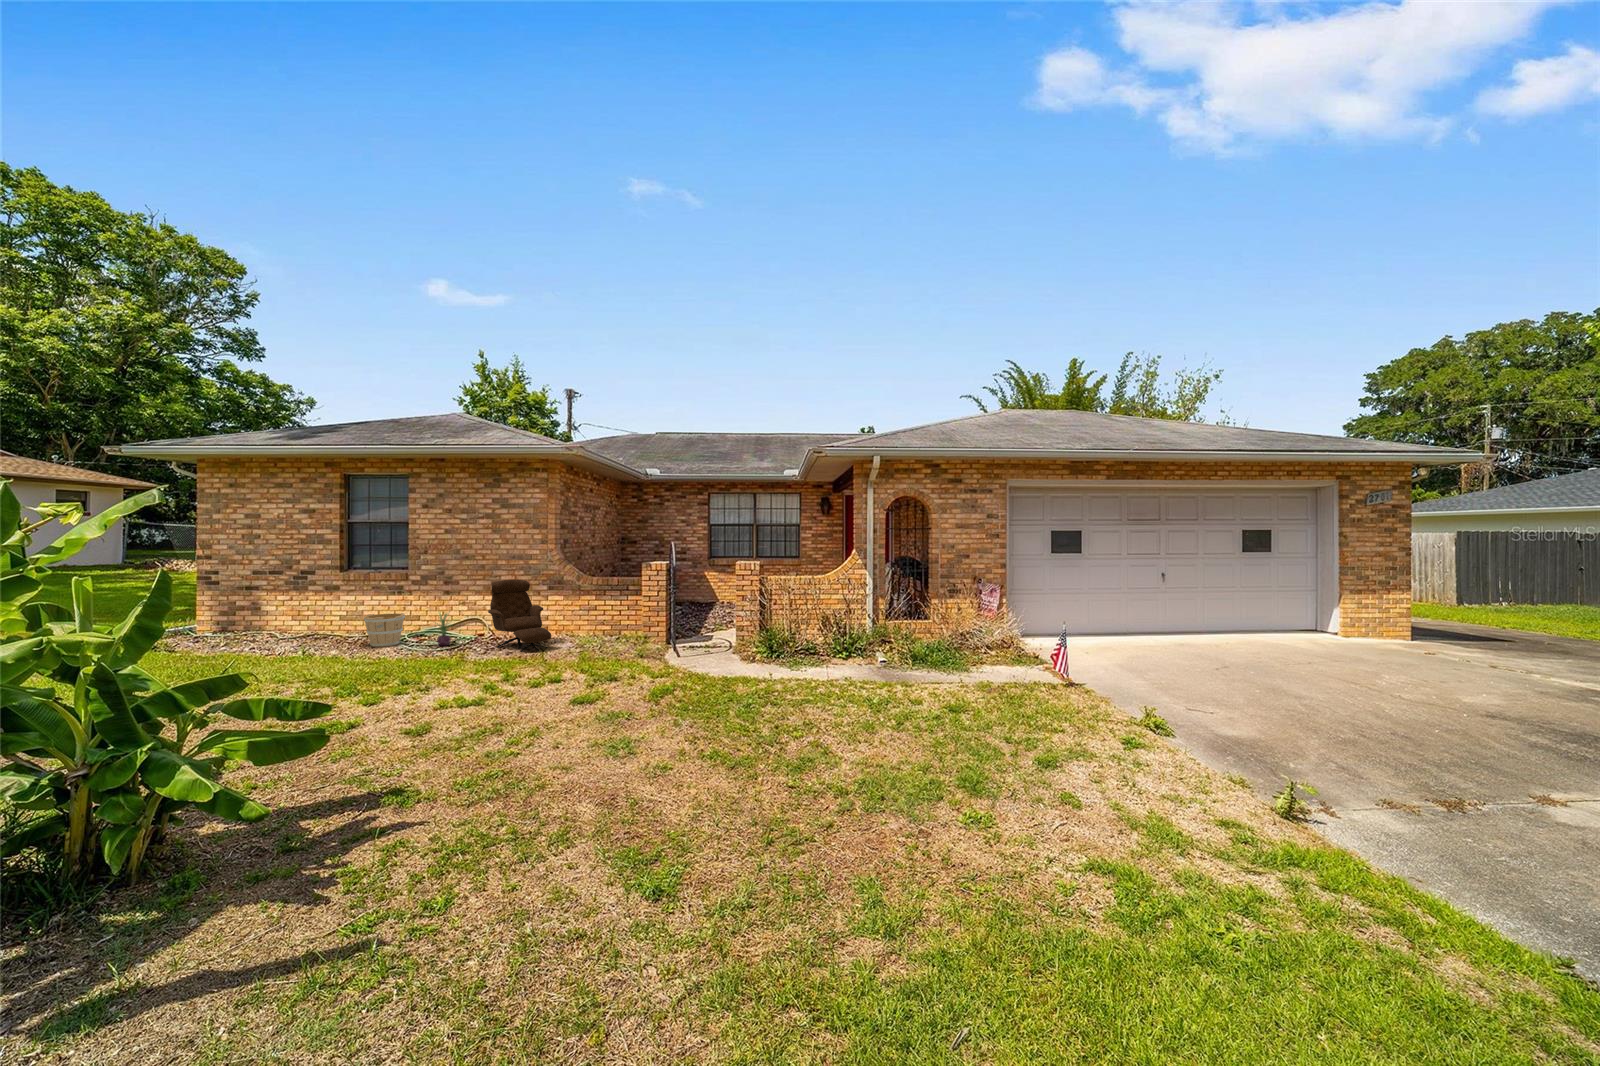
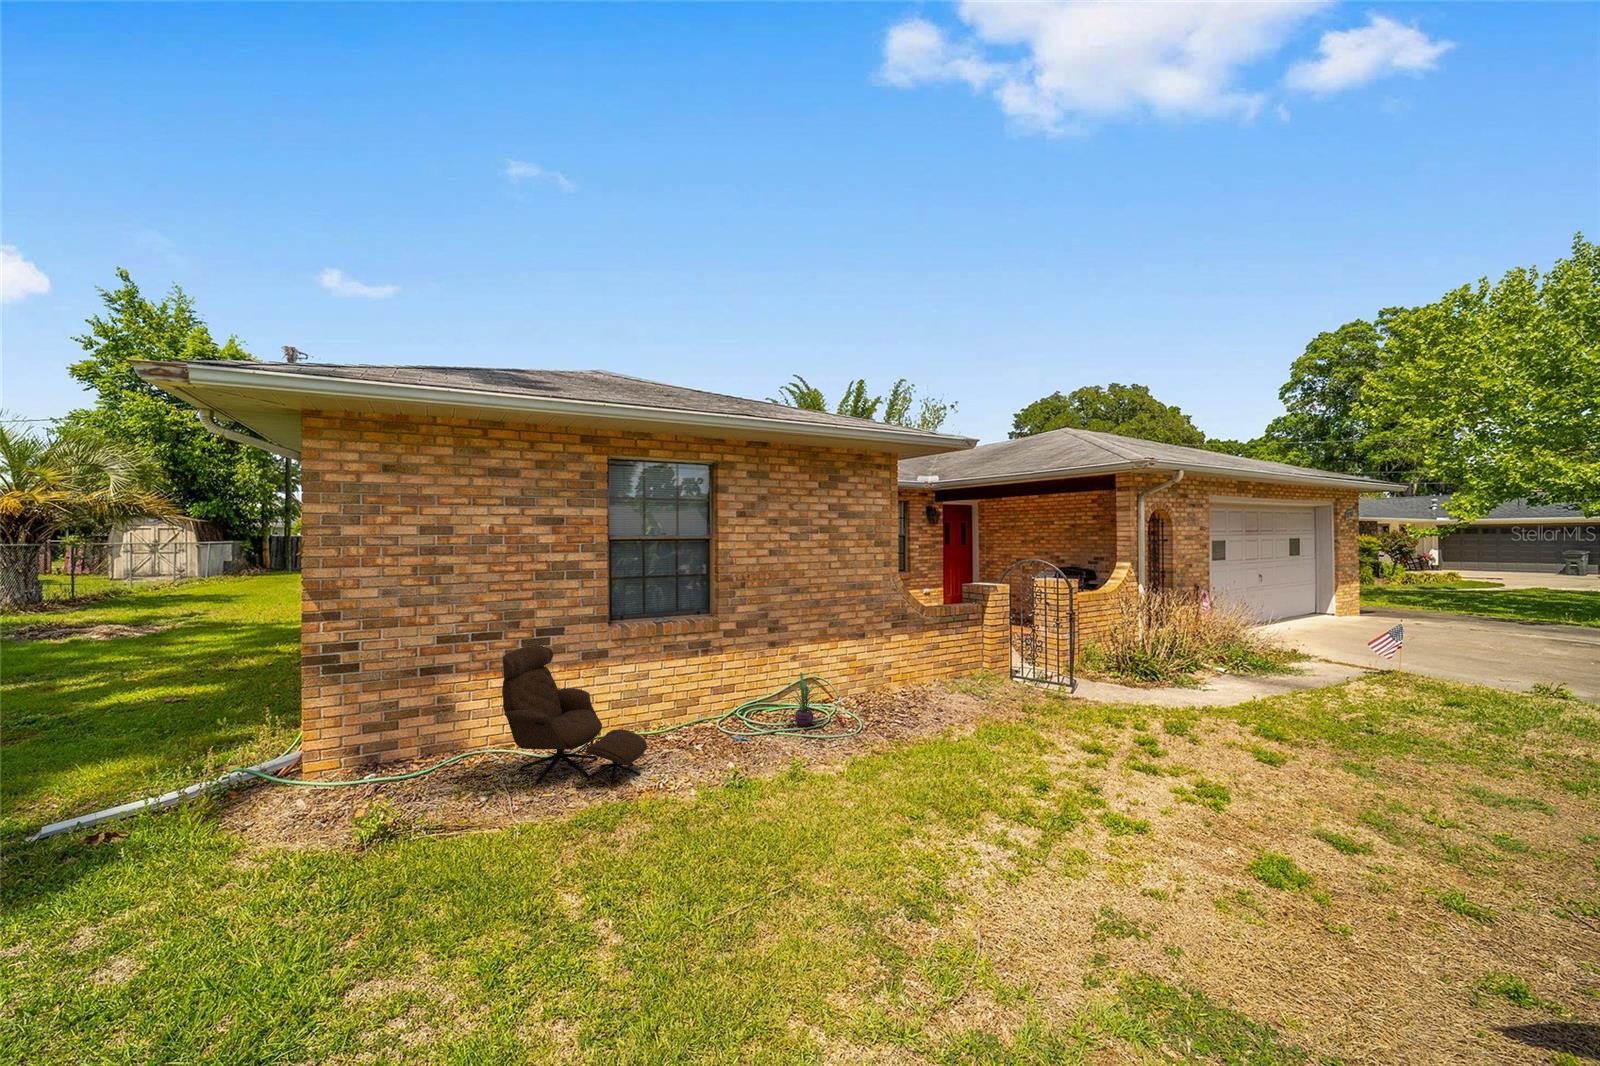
lounge chair: present [488,580,551,652] -> present [503,645,647,785]
wooden bucket: present [364,613,405,647] -> none [688,683,746,746]

